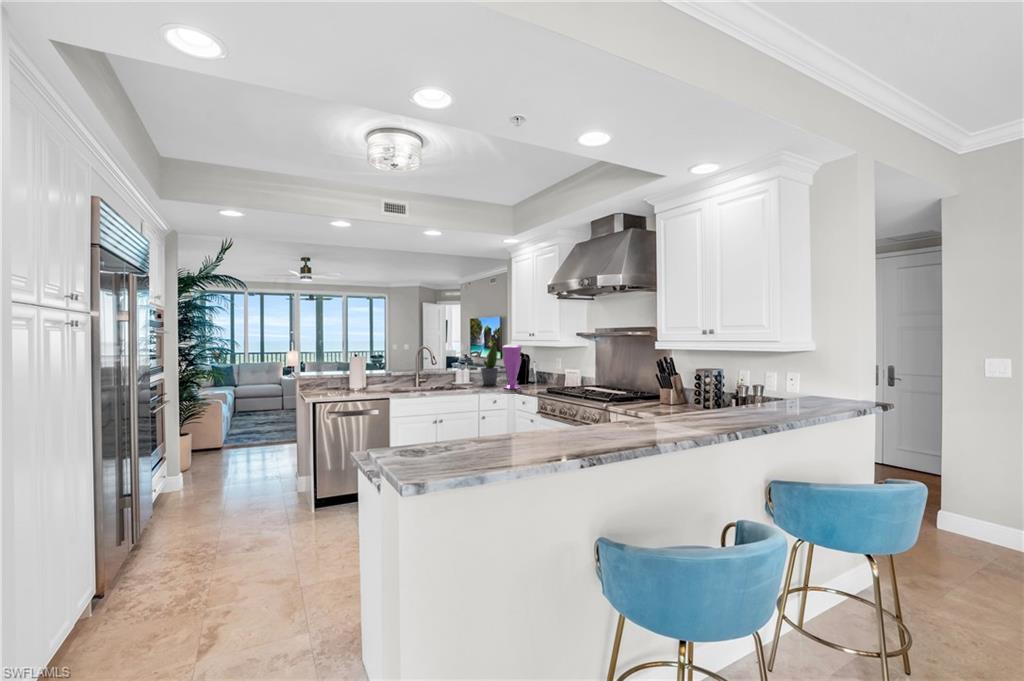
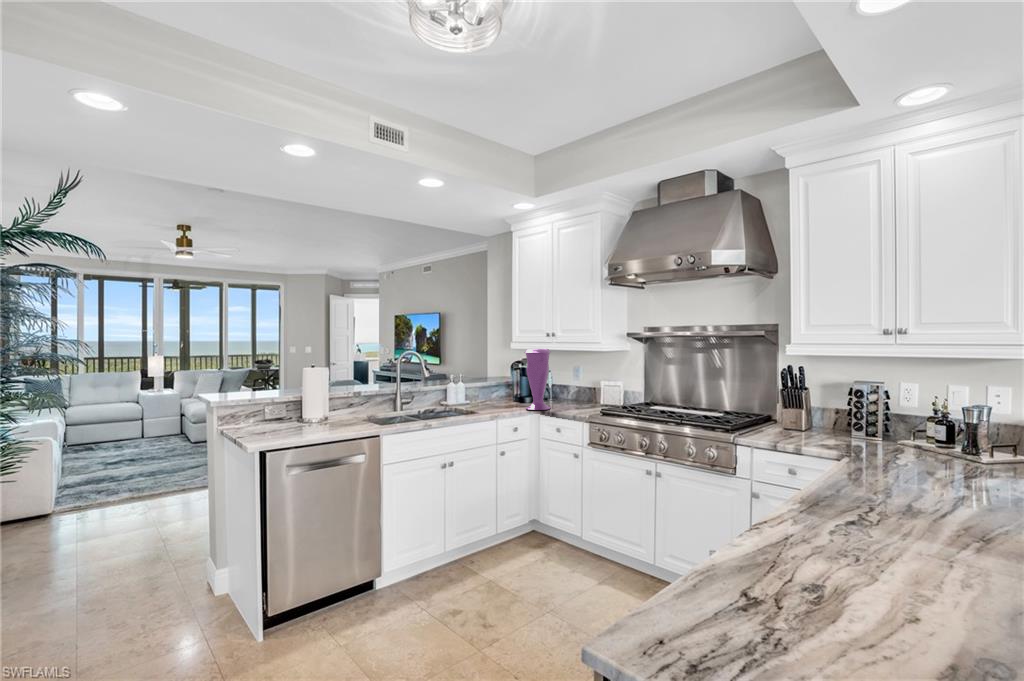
potted plant: present [481,345,498,385] -> none [482,349,507,404]

